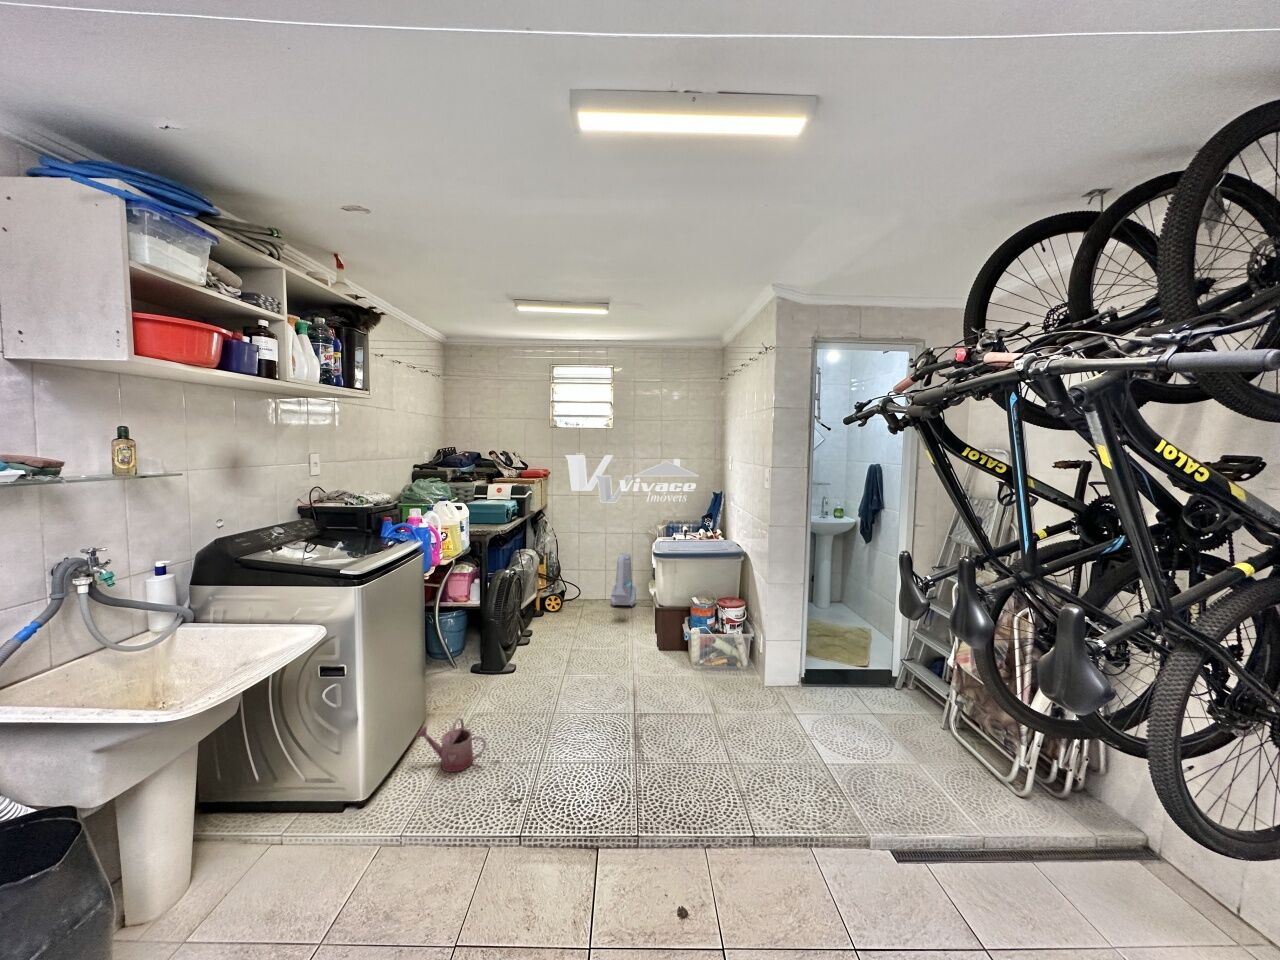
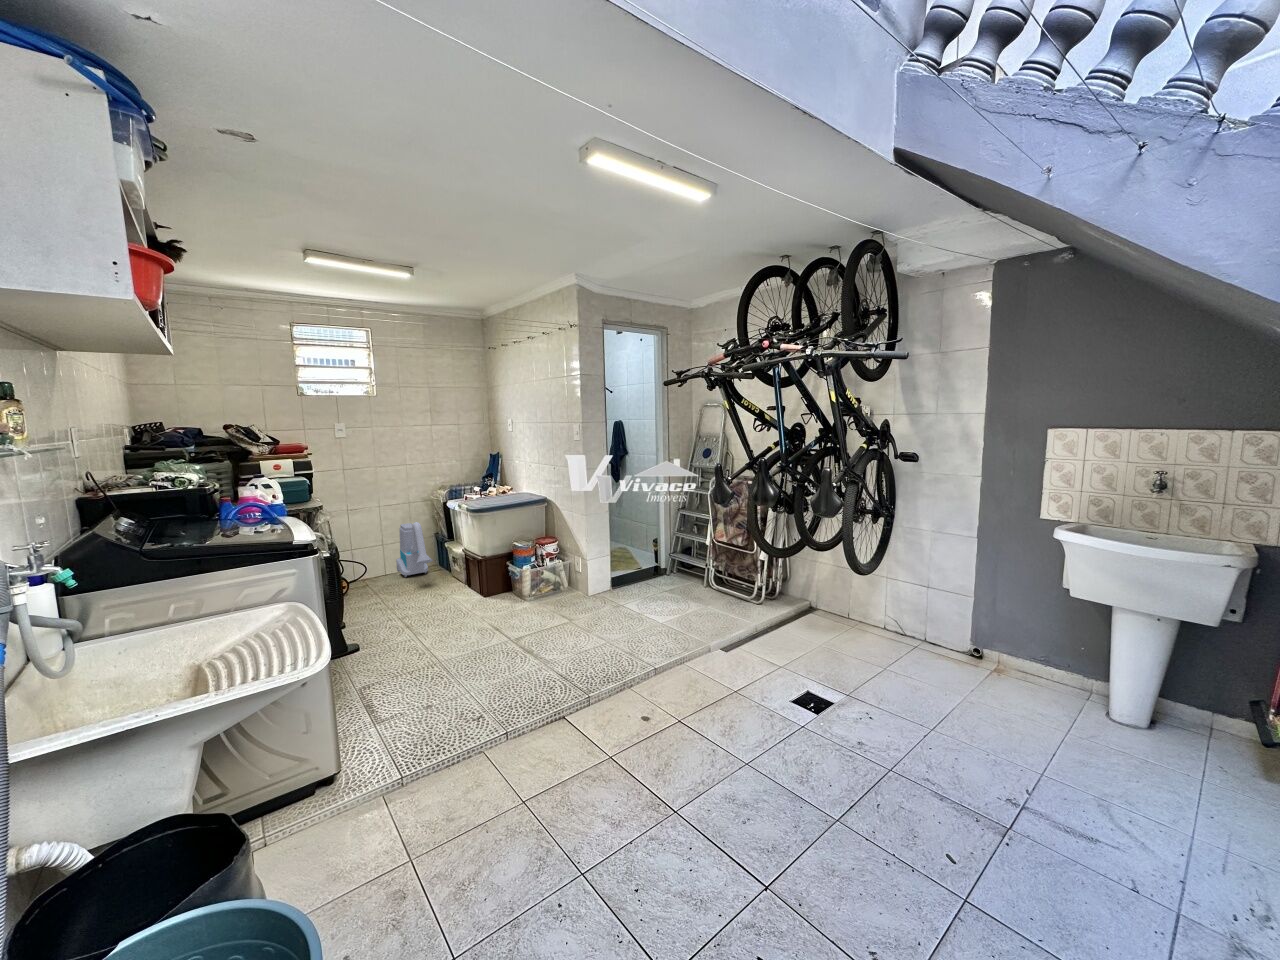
watering can: present [416,718,486,772] -> none [341,681,418,732]

